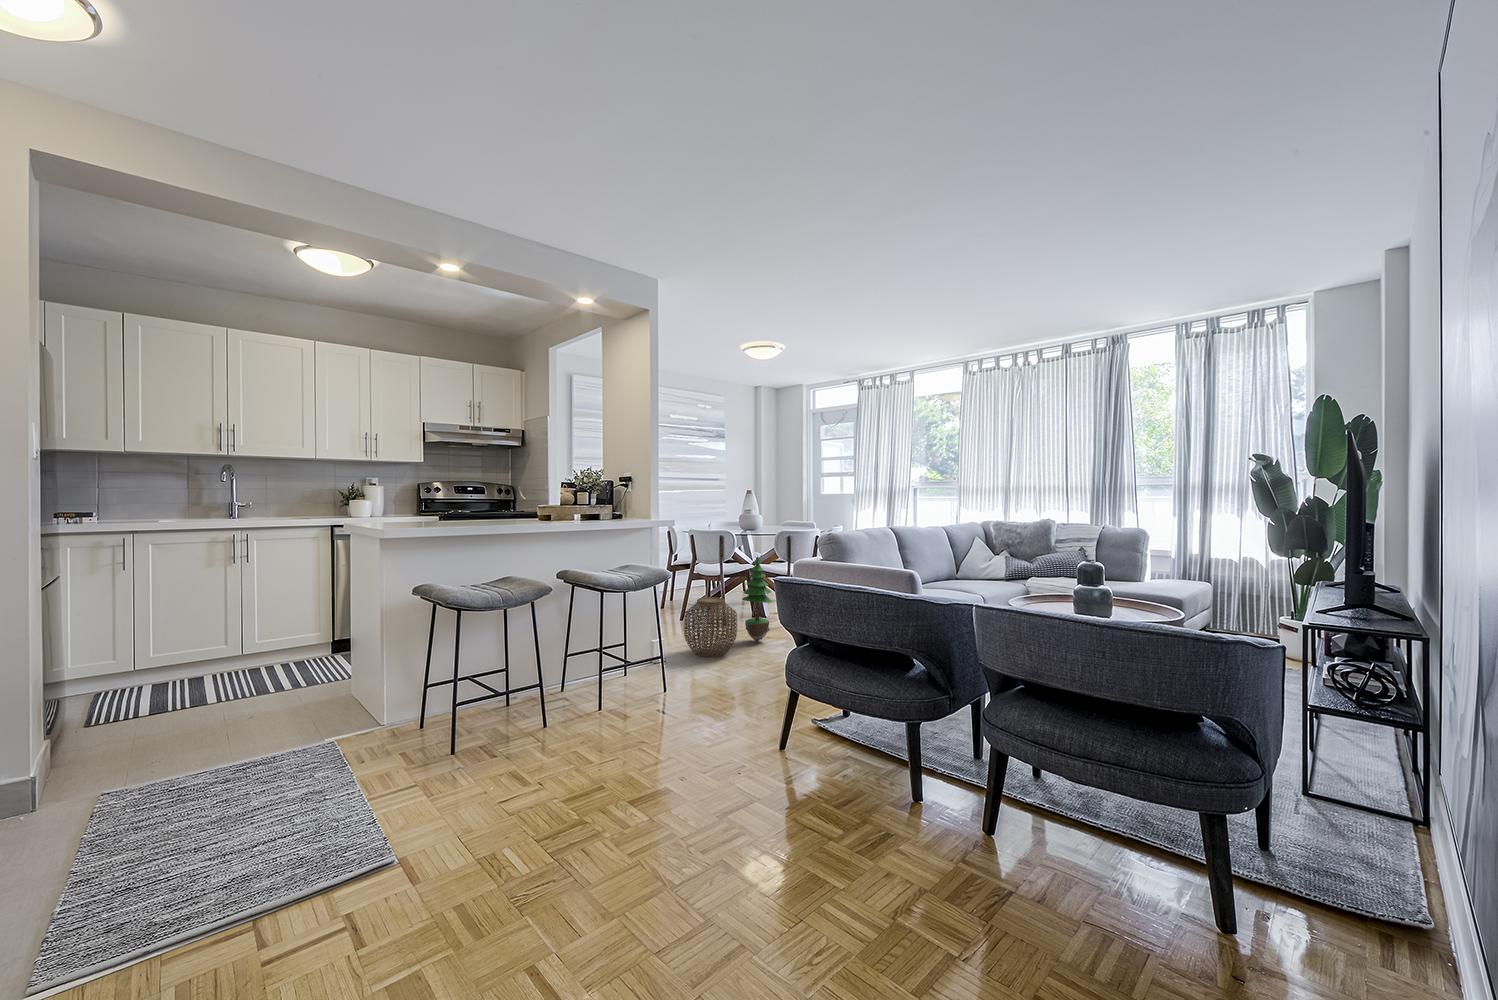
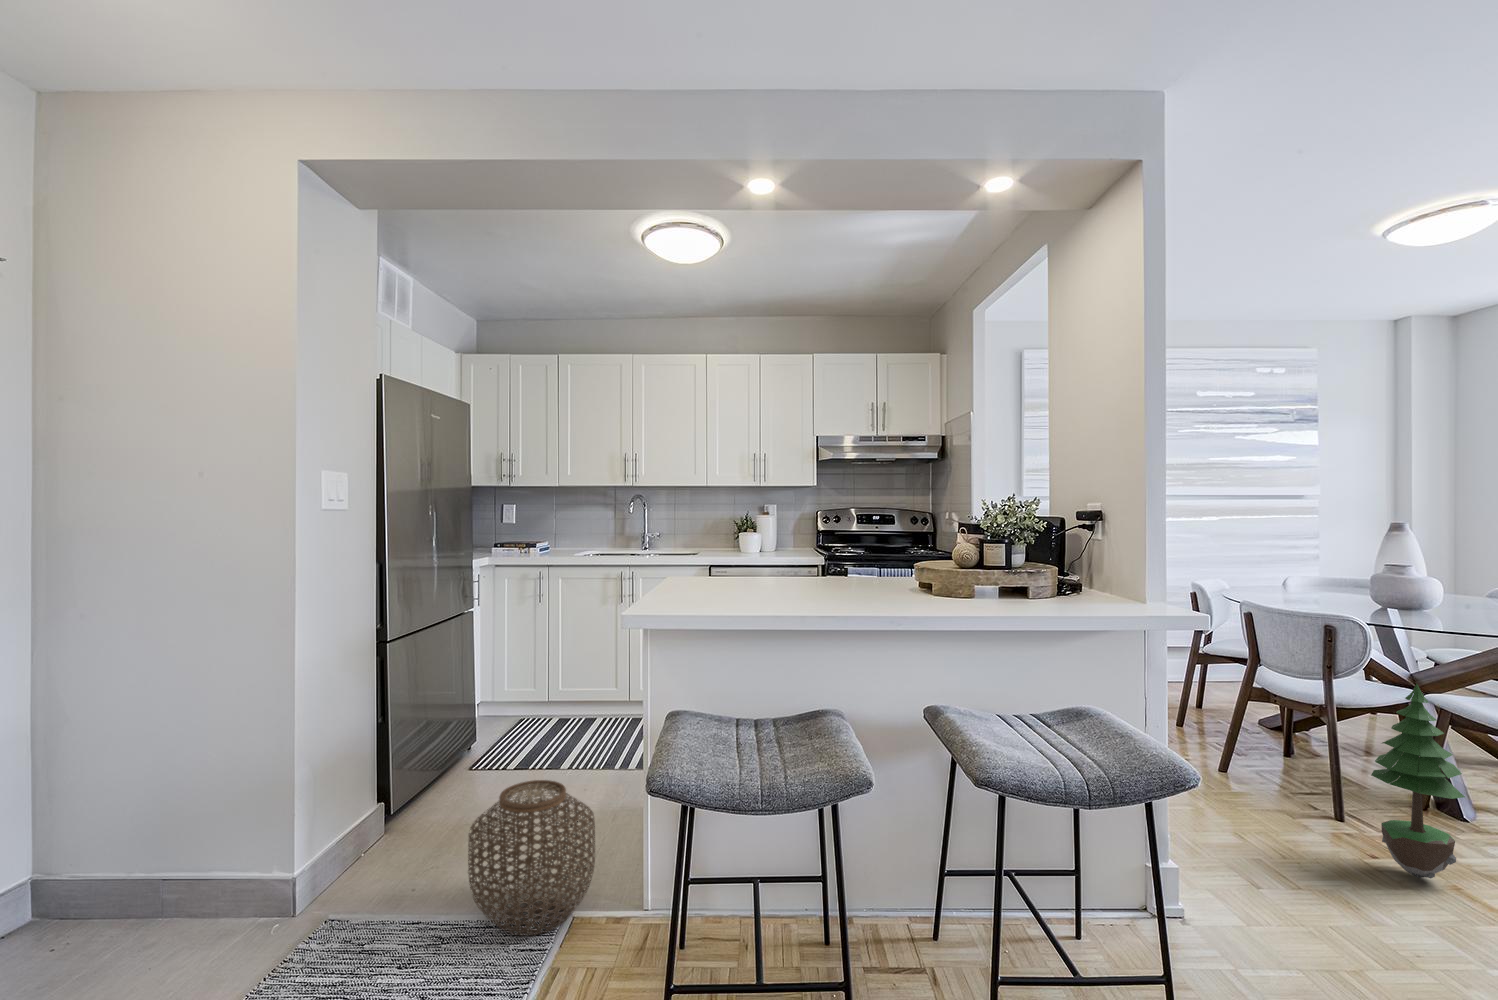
woven basket: present [684,597,737,658] -> present [468,780,595,935]

